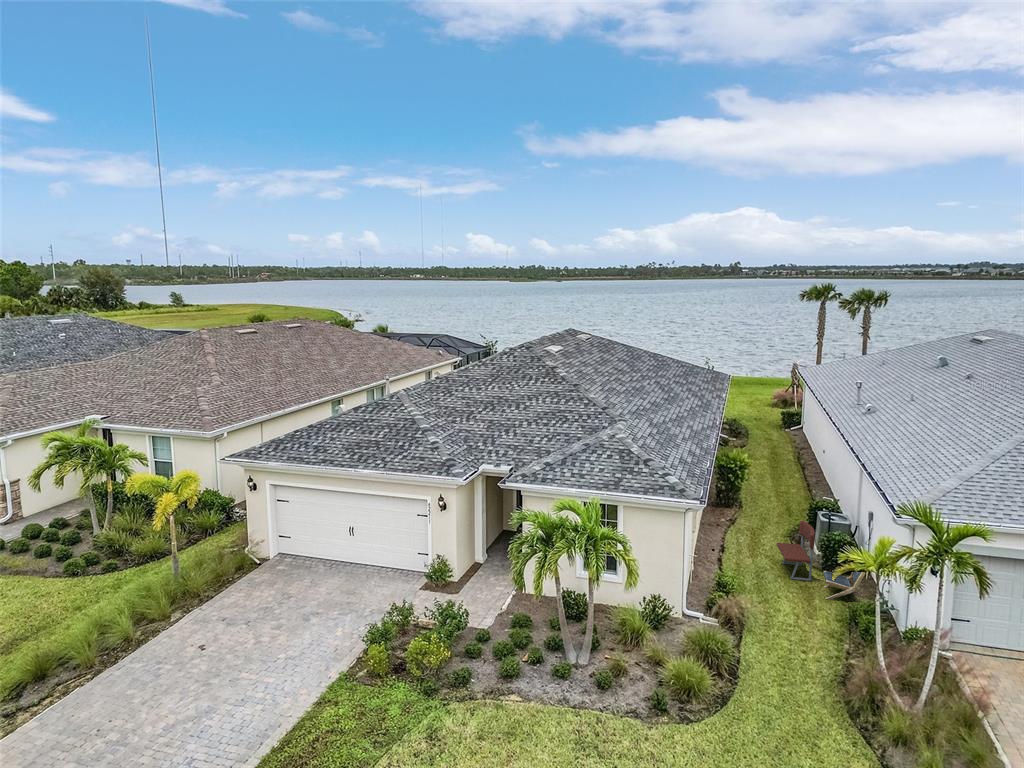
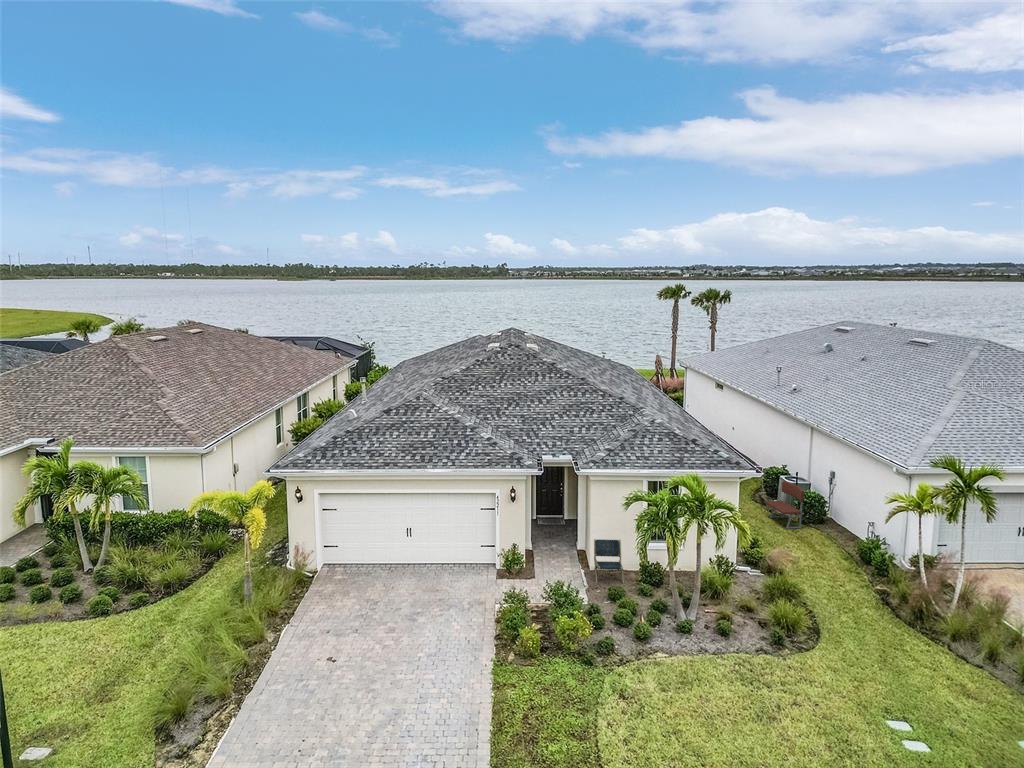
lounge chair: present [823,571,866,602] -> present [594,539,624,583]

